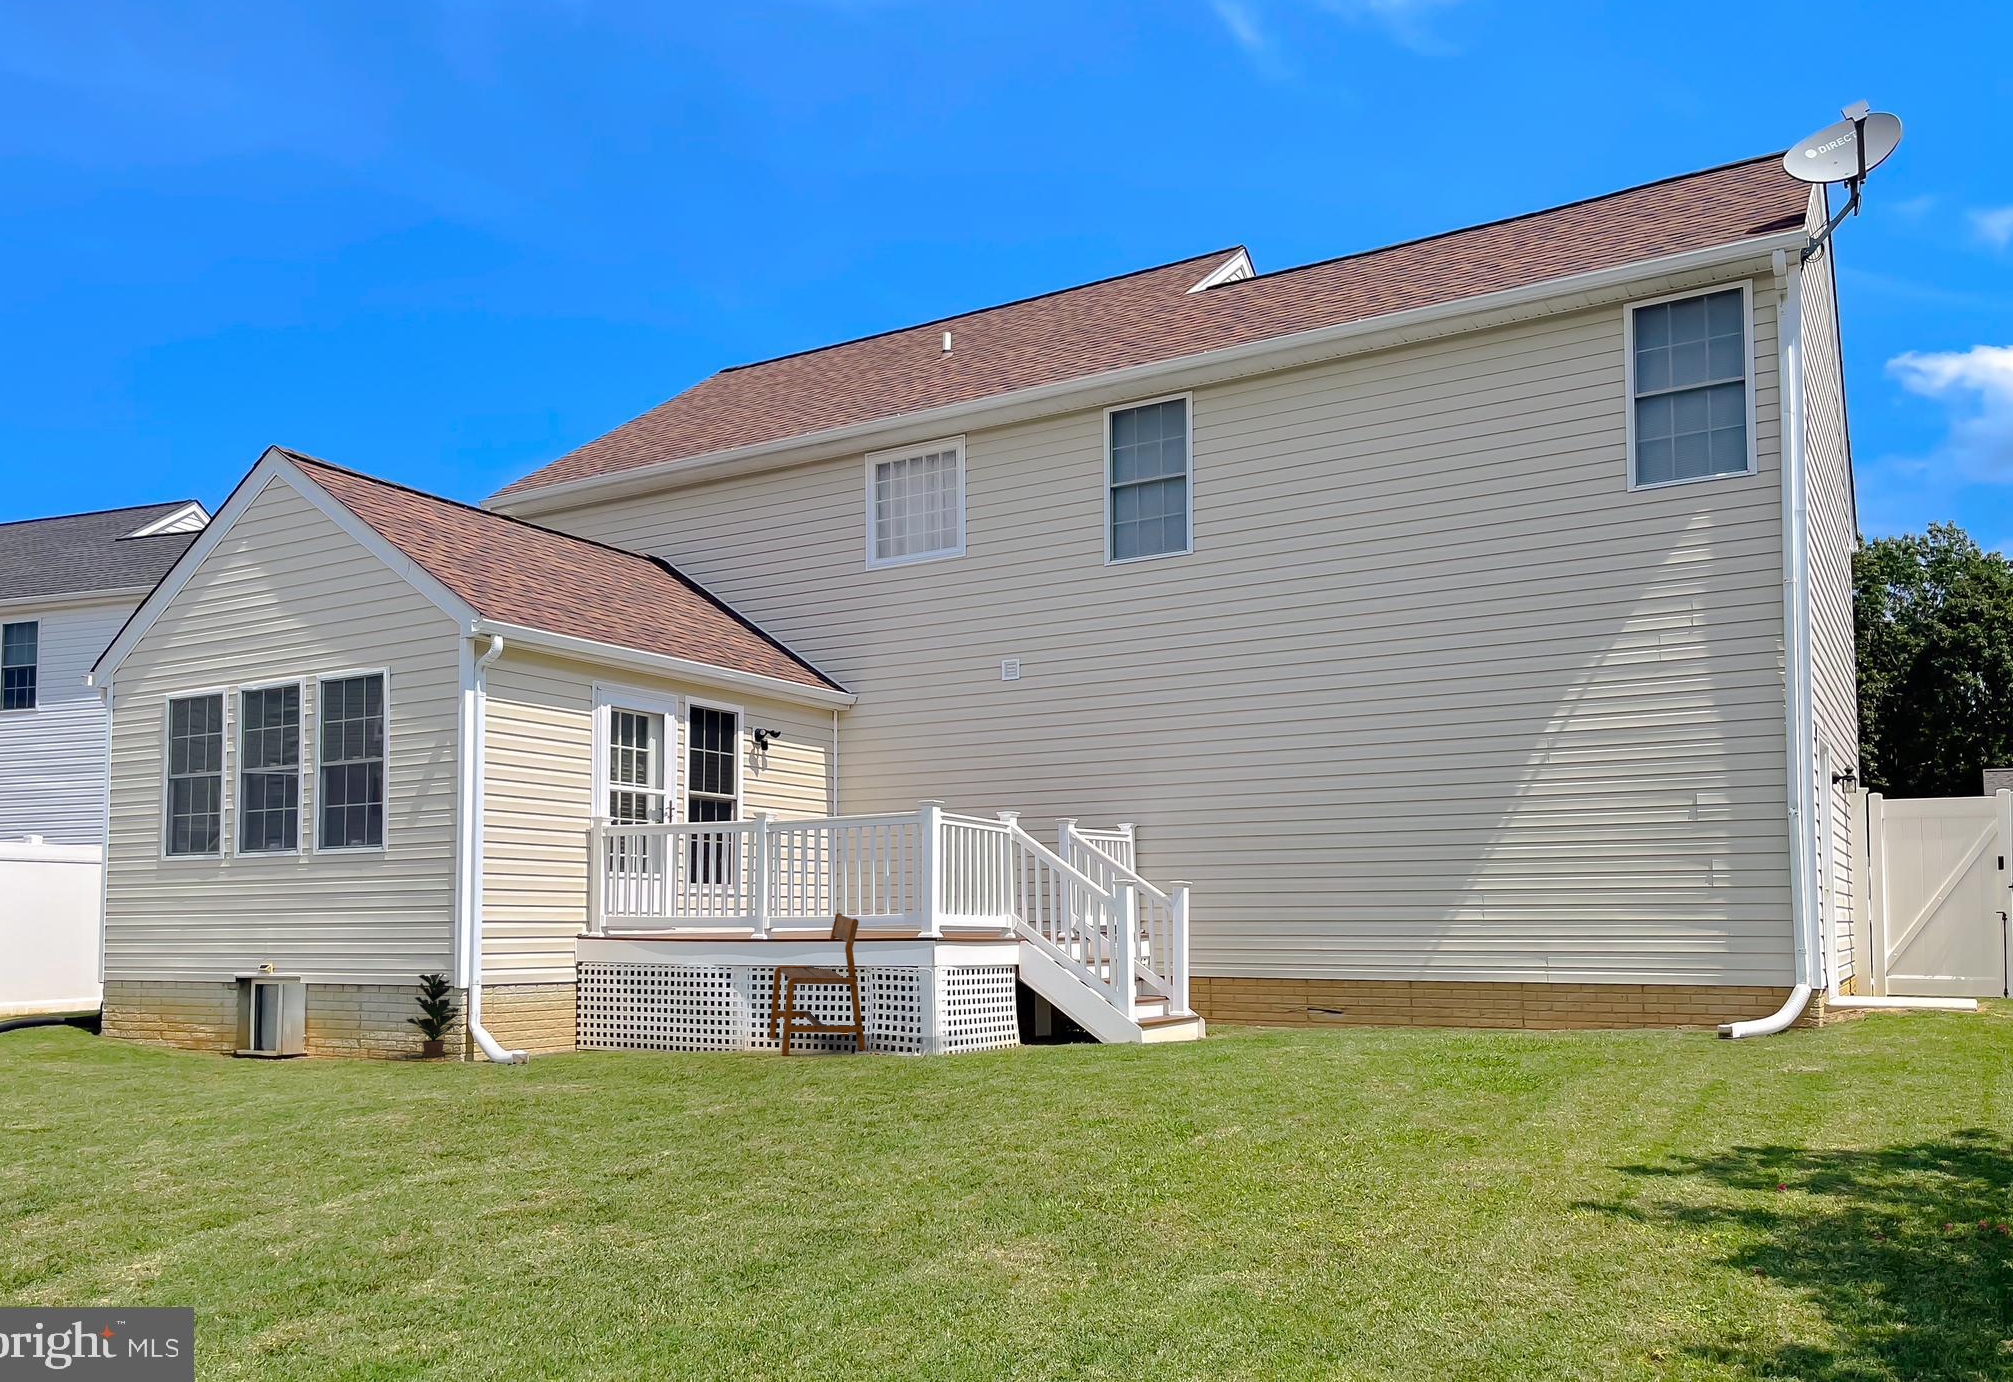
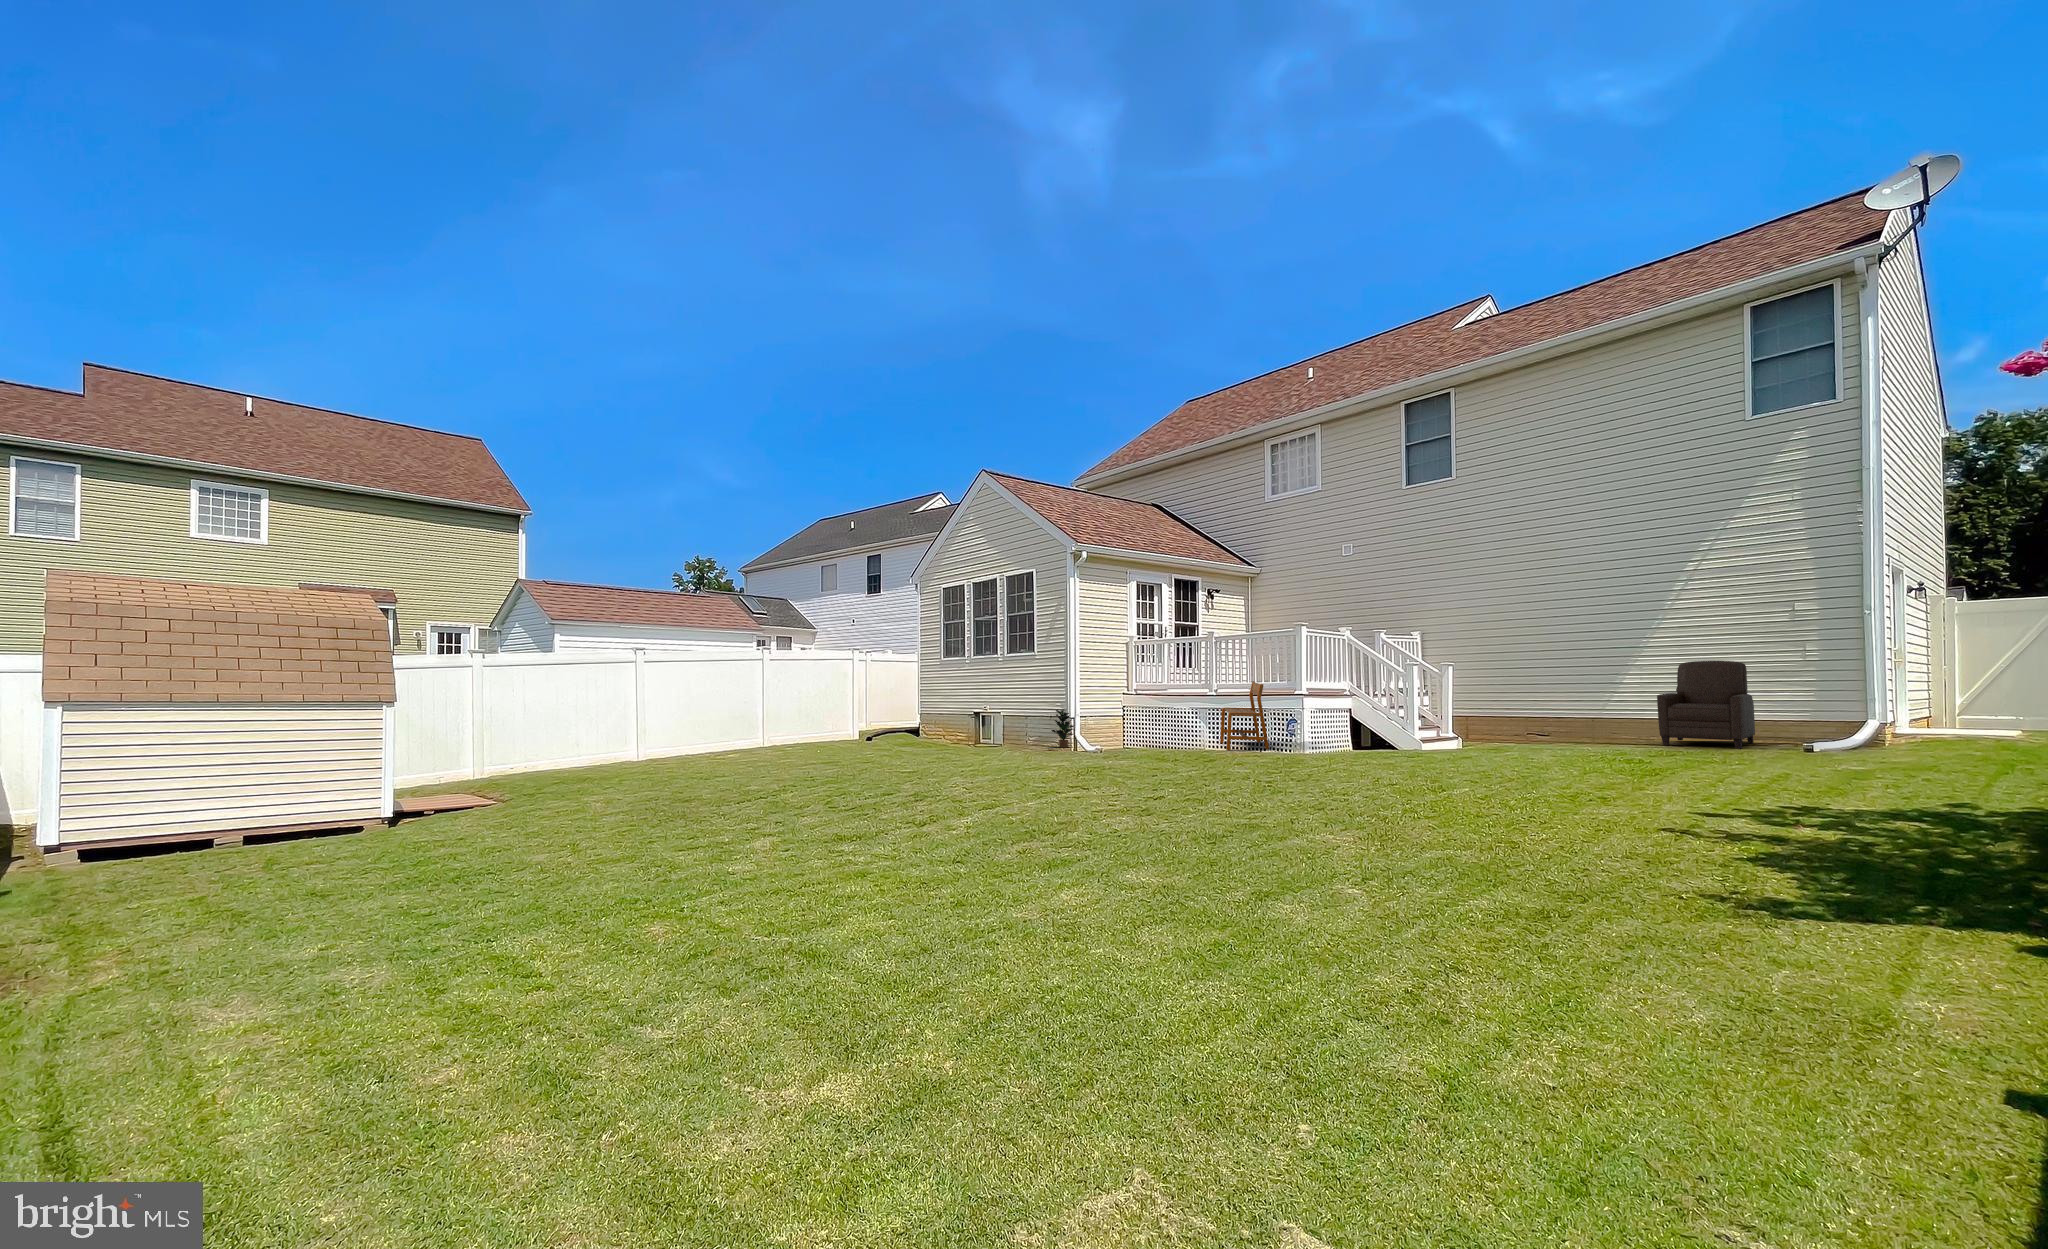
chair: none [1512,881,1647,1032] -> present [1657,661,1755,749]

